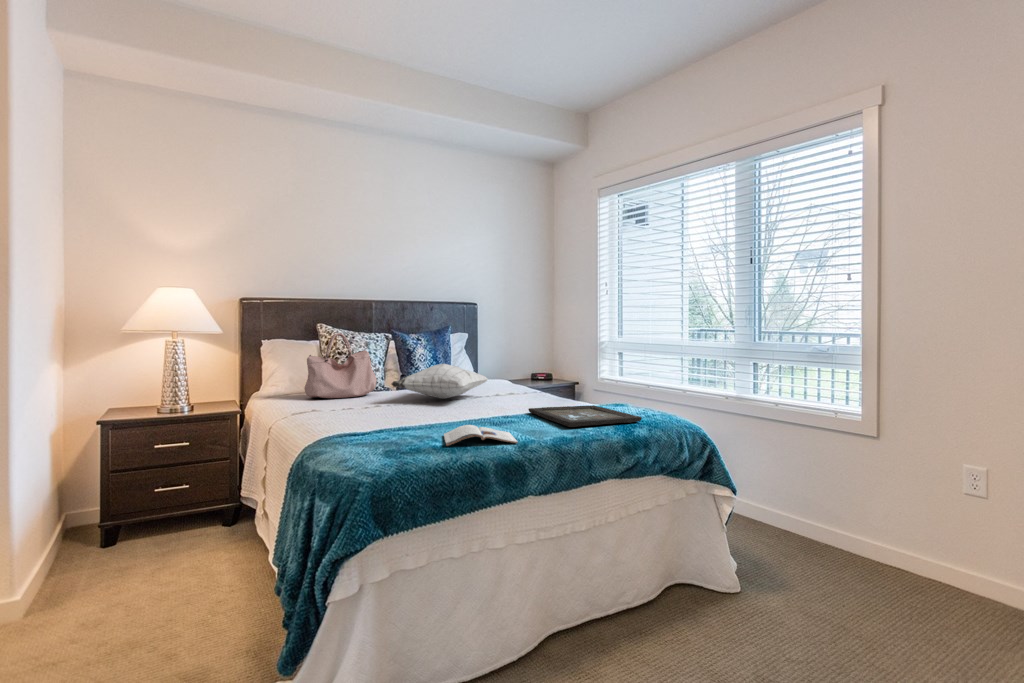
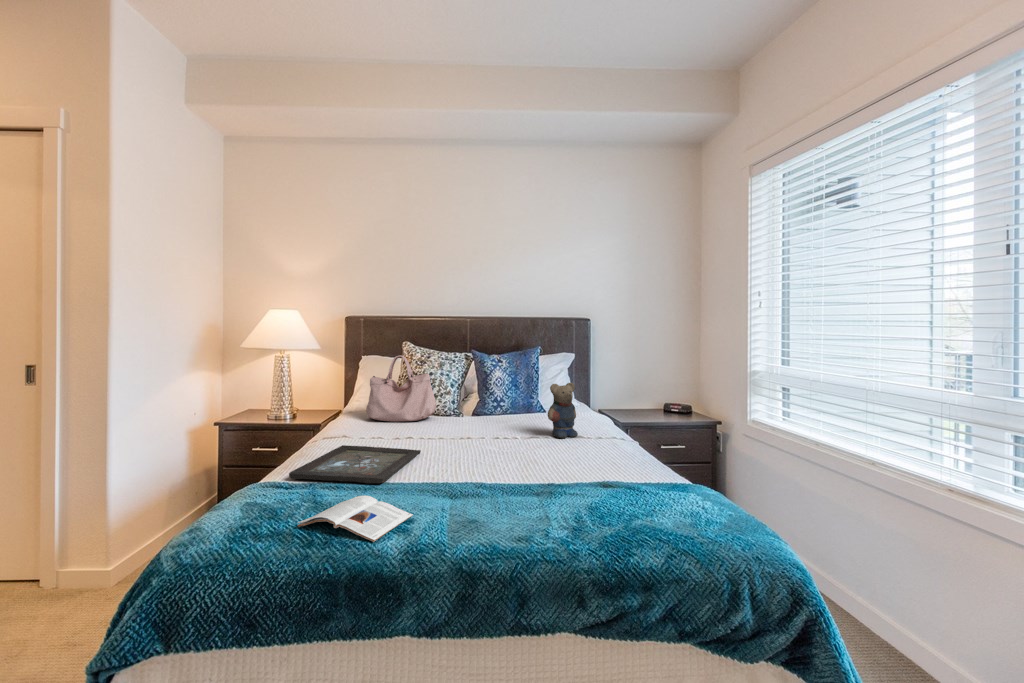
teddy bear: none [499,350,521,394] -> present [548,383,578,438]
pillow: present [392,364,488,399] -> none [416,396,533,437]
tray: present [528,405,642,427] -> present [289,445,421,483]

